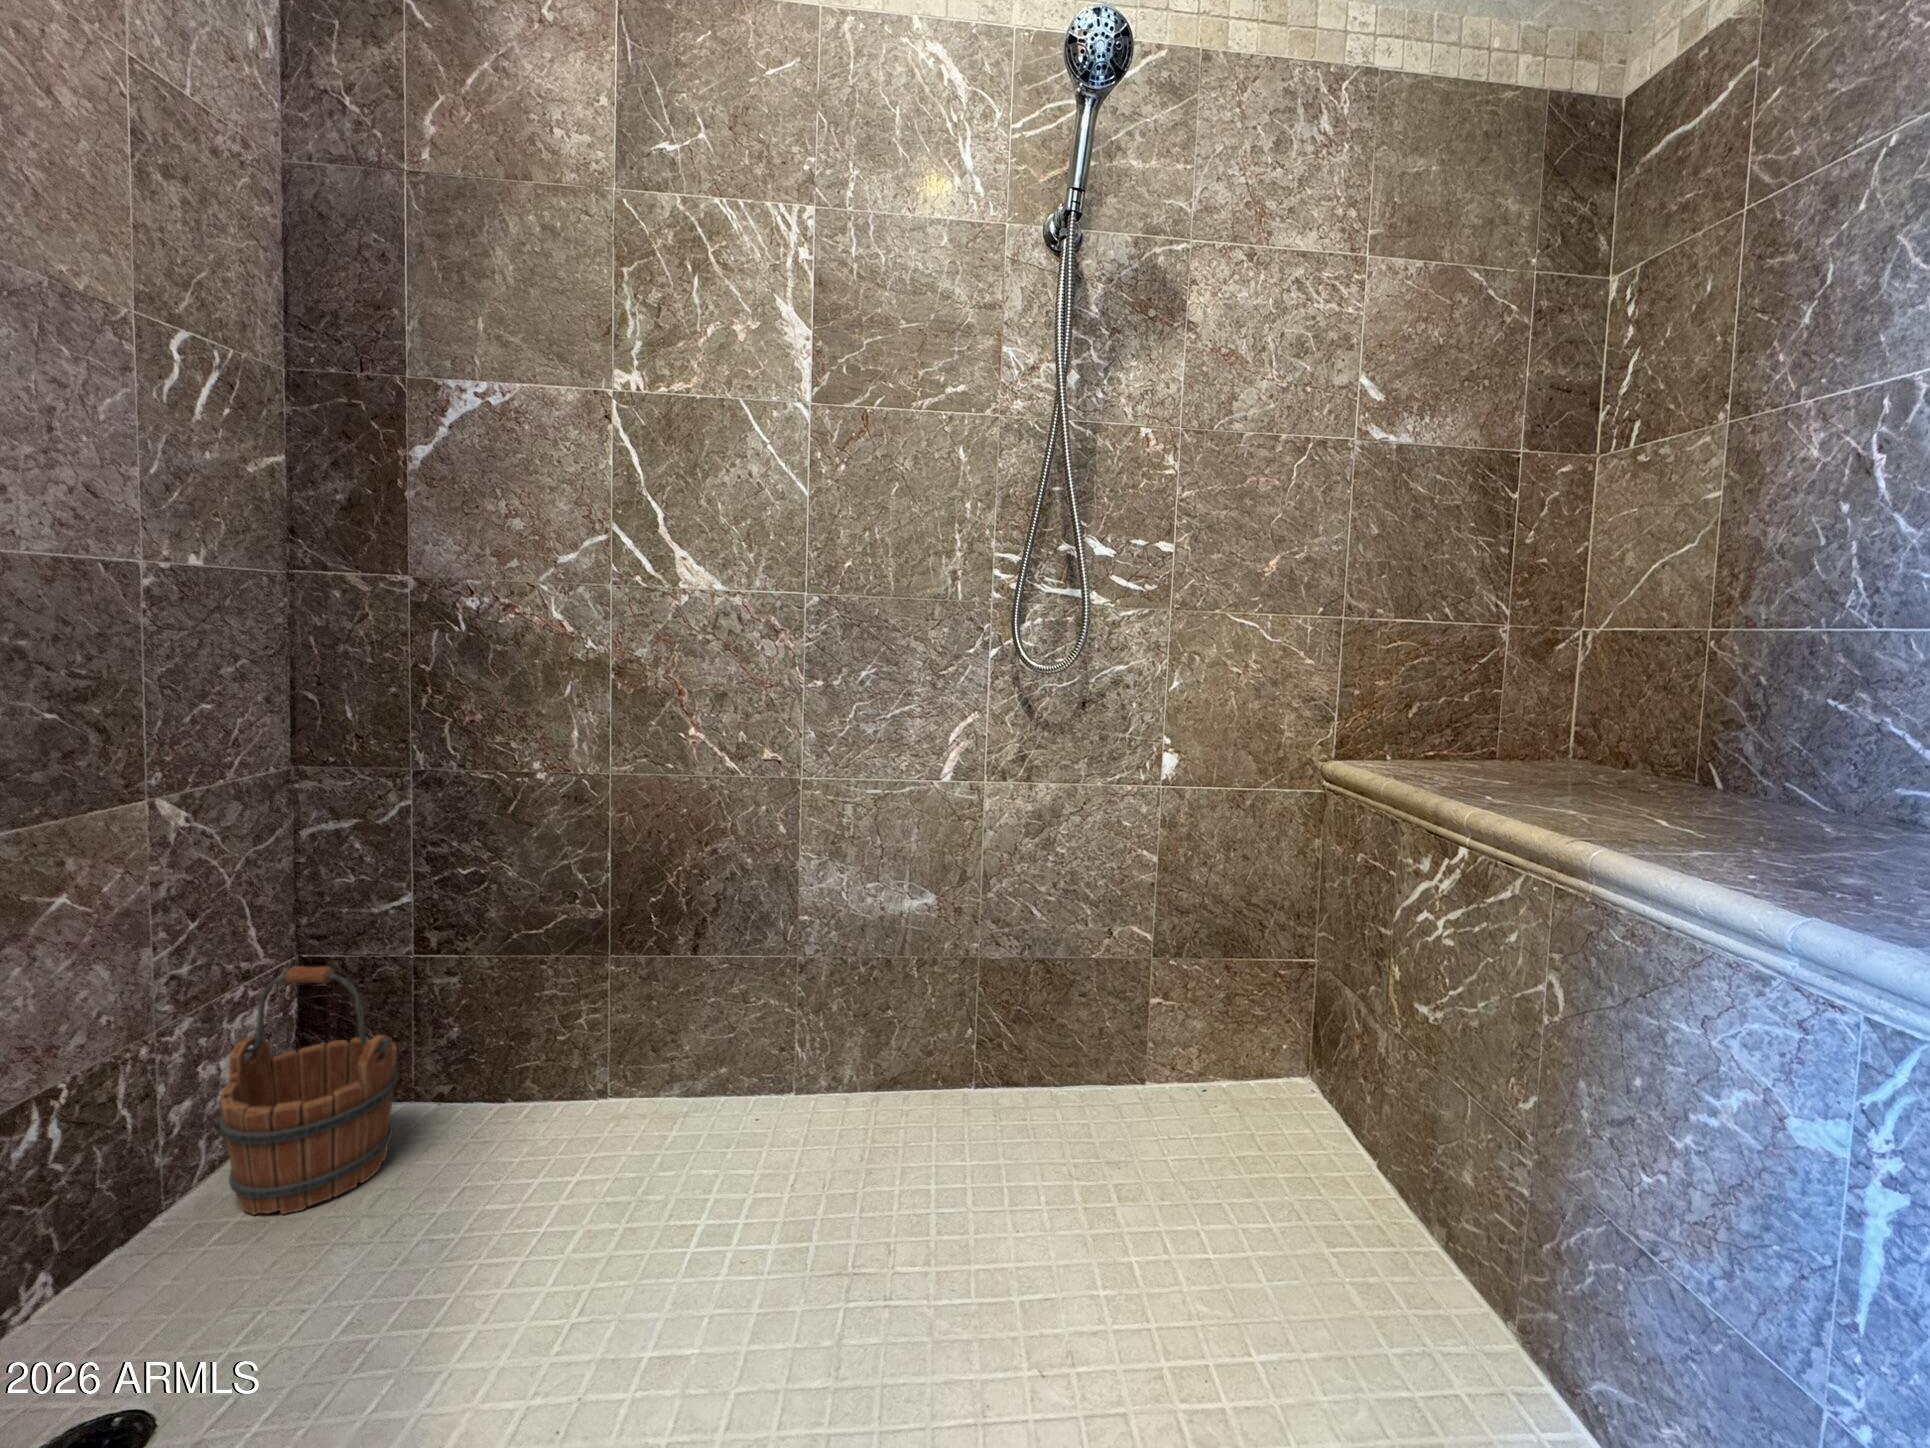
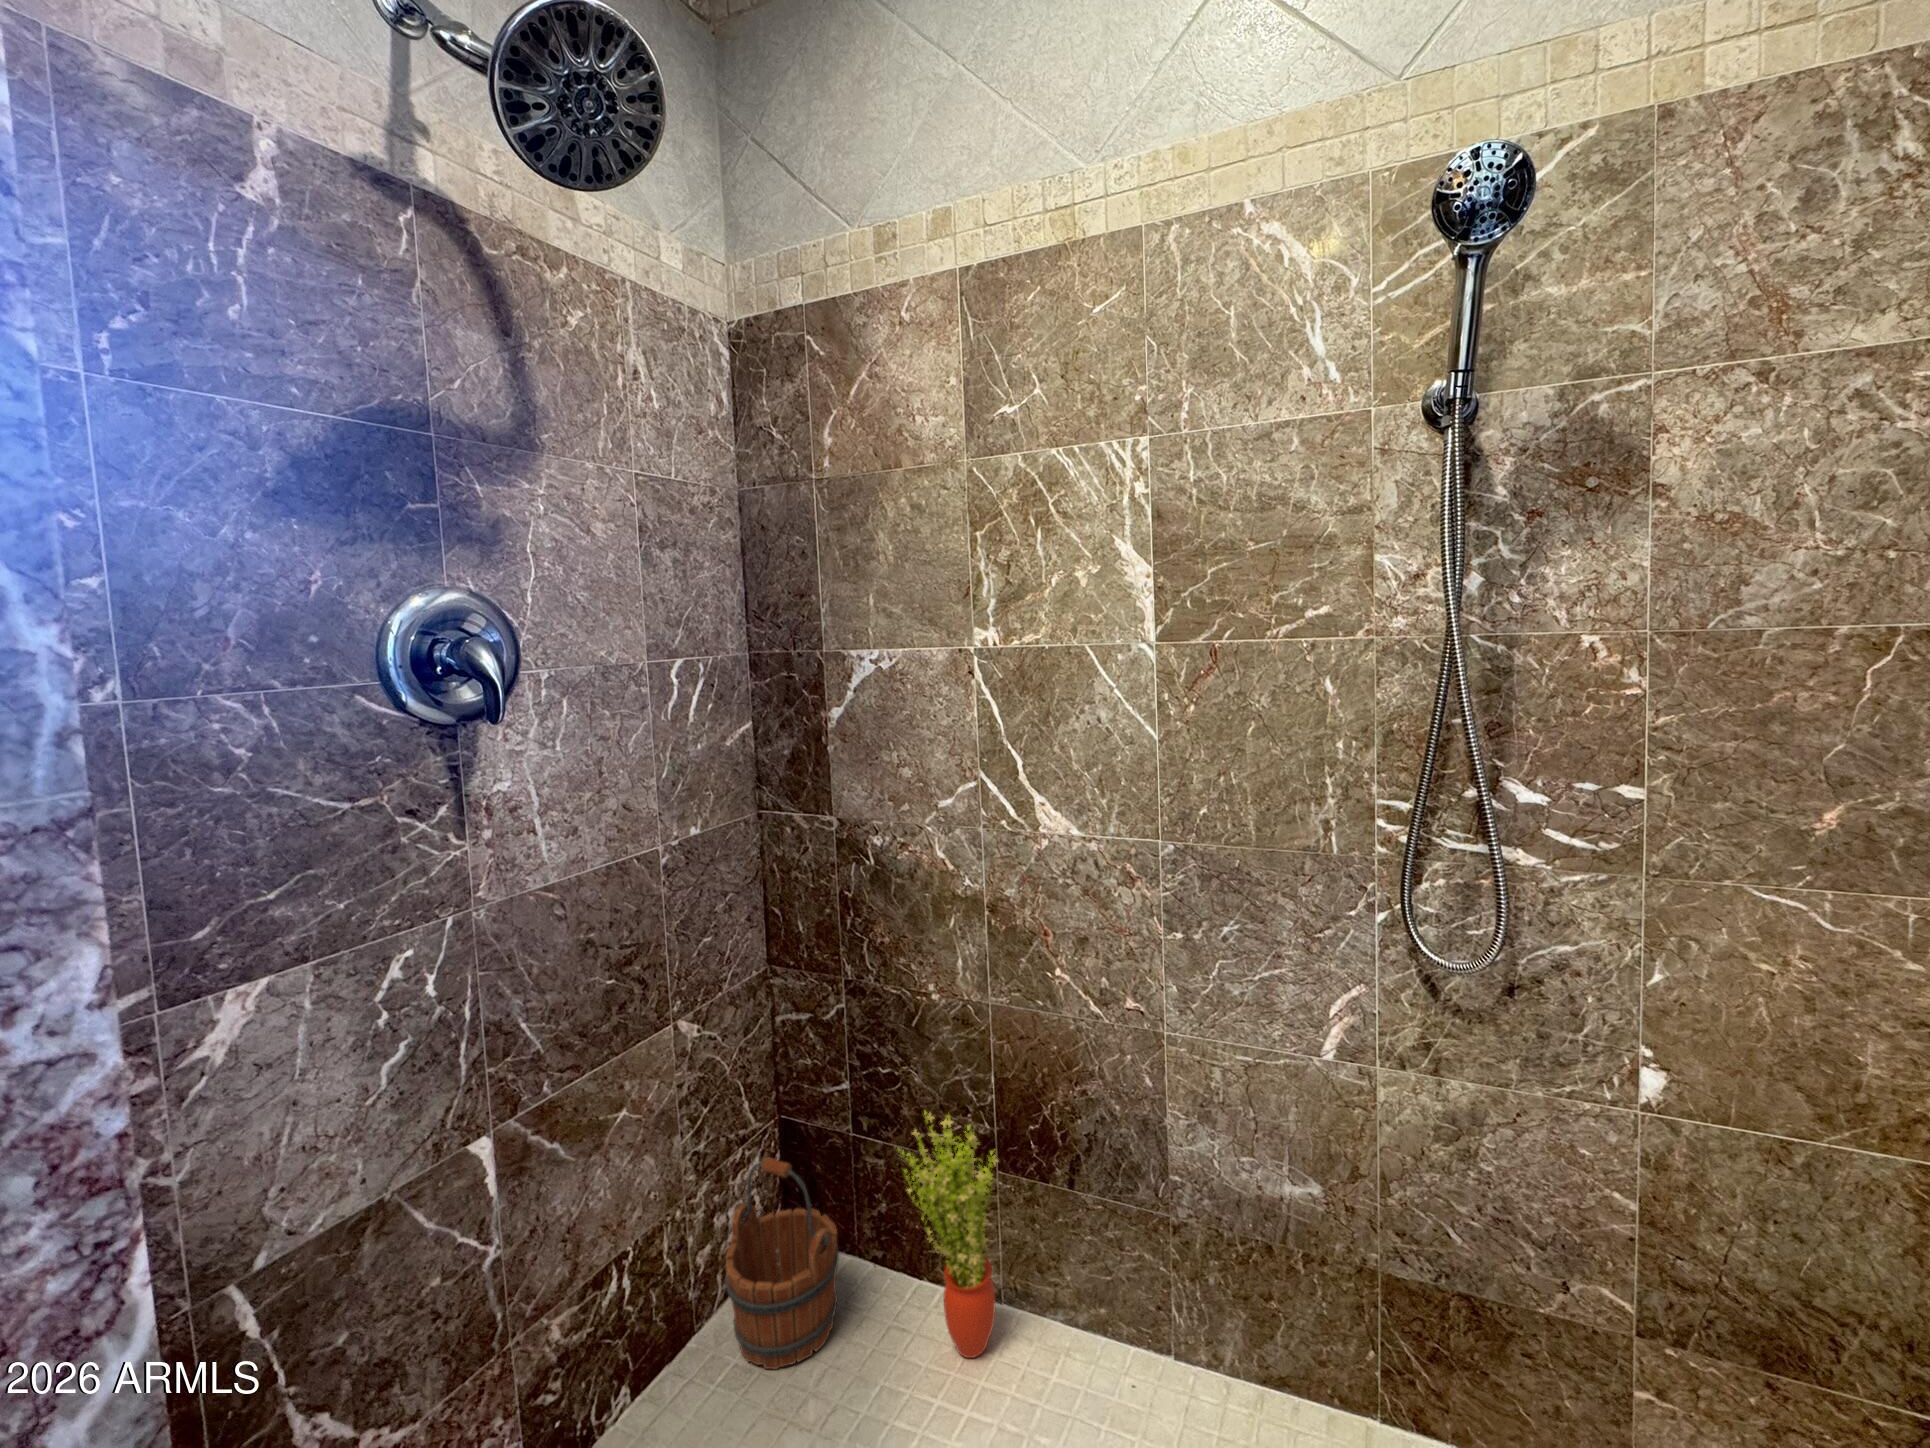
potted plant: none [491,883,618,1142] -> present [898,1112,998,1358]

